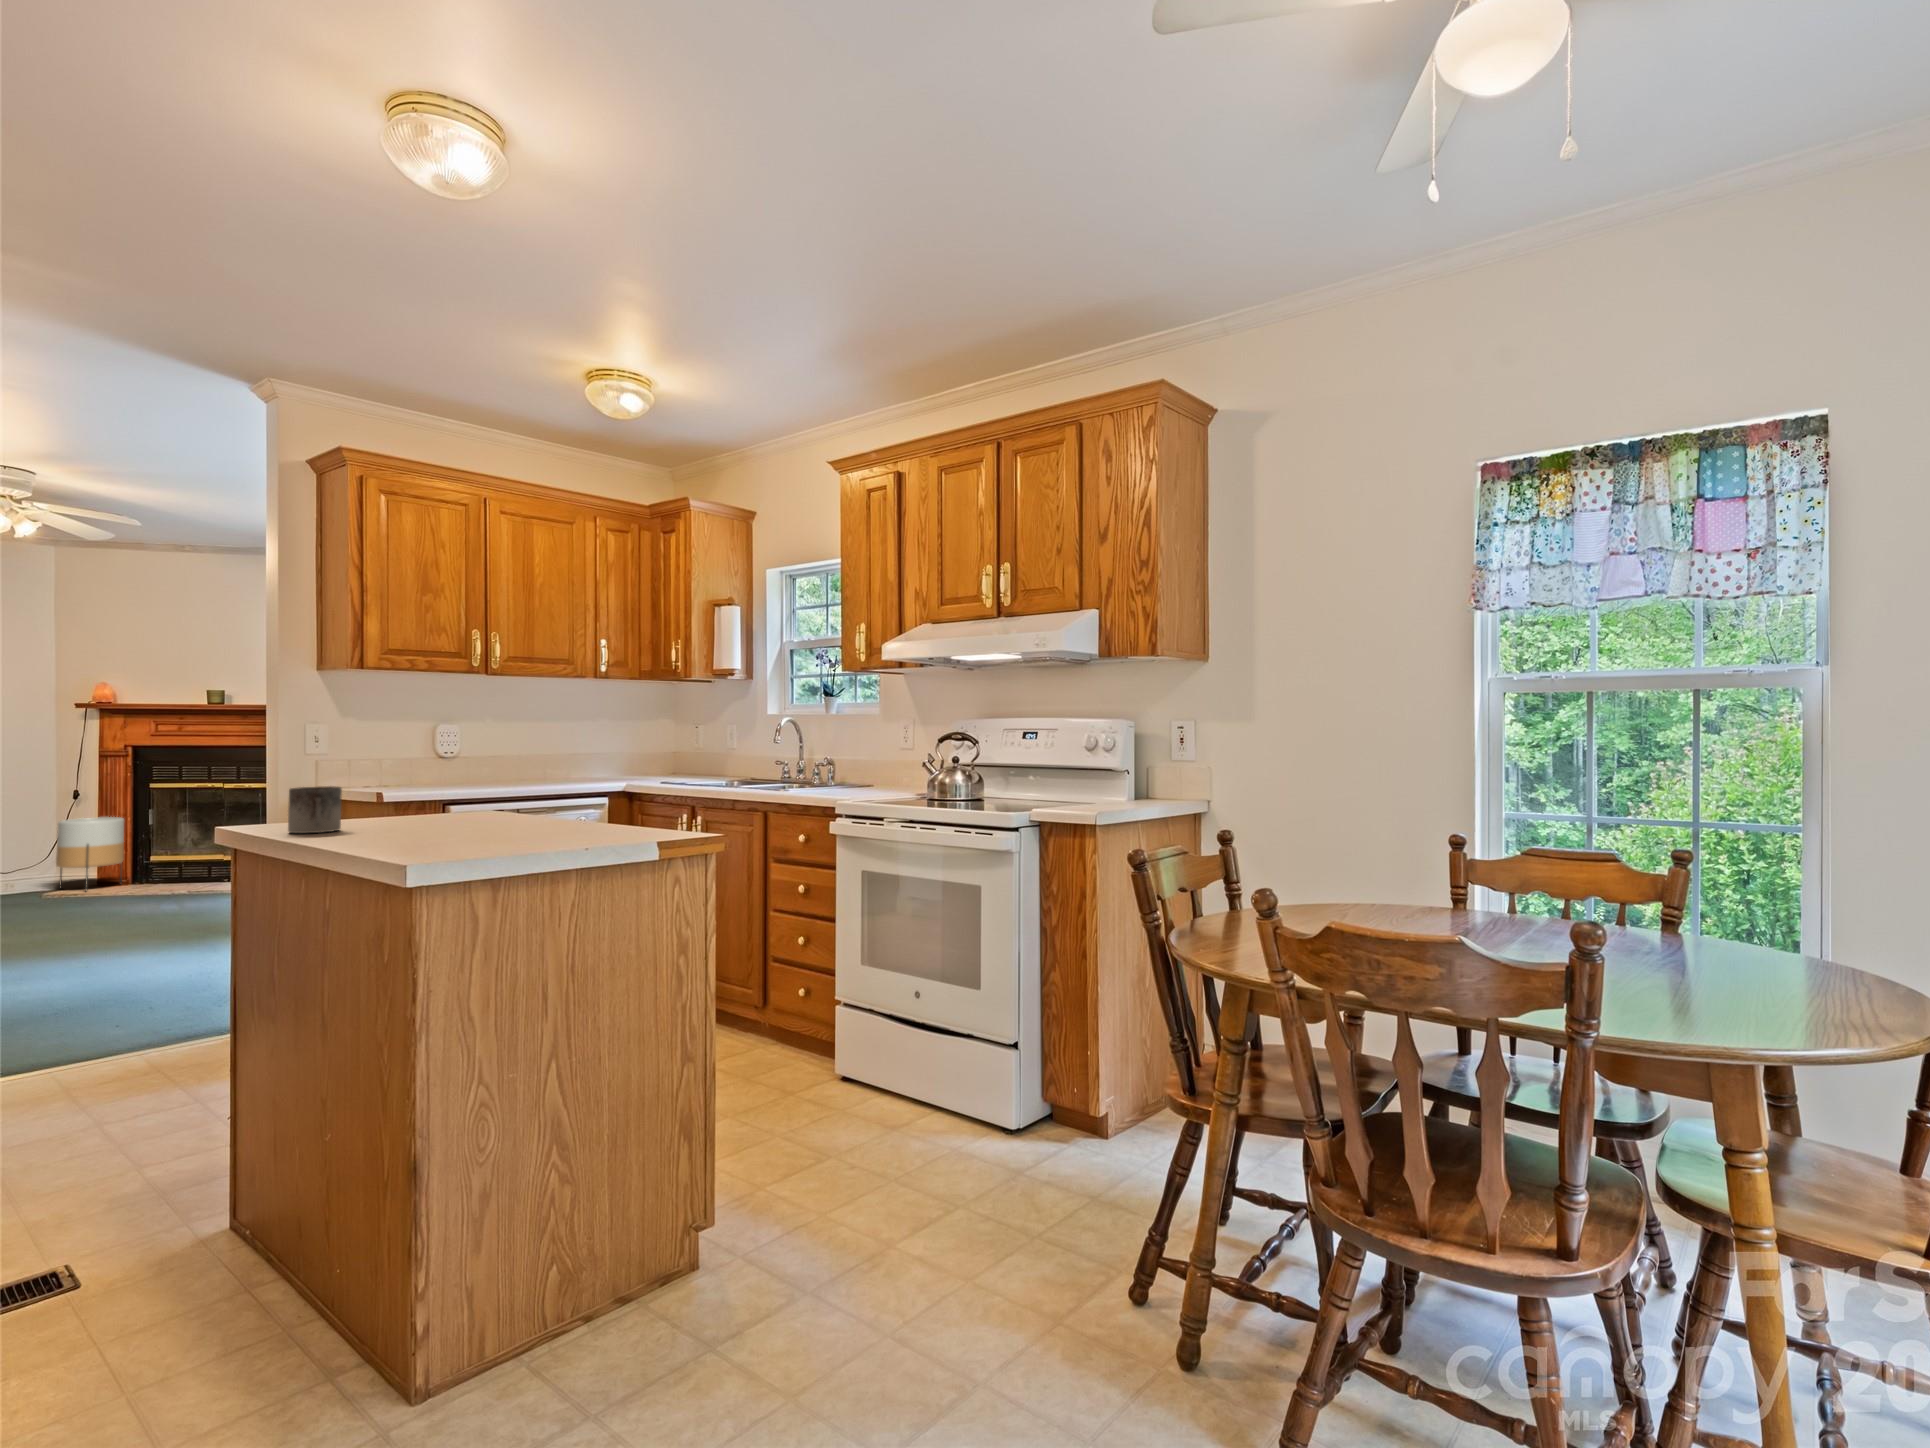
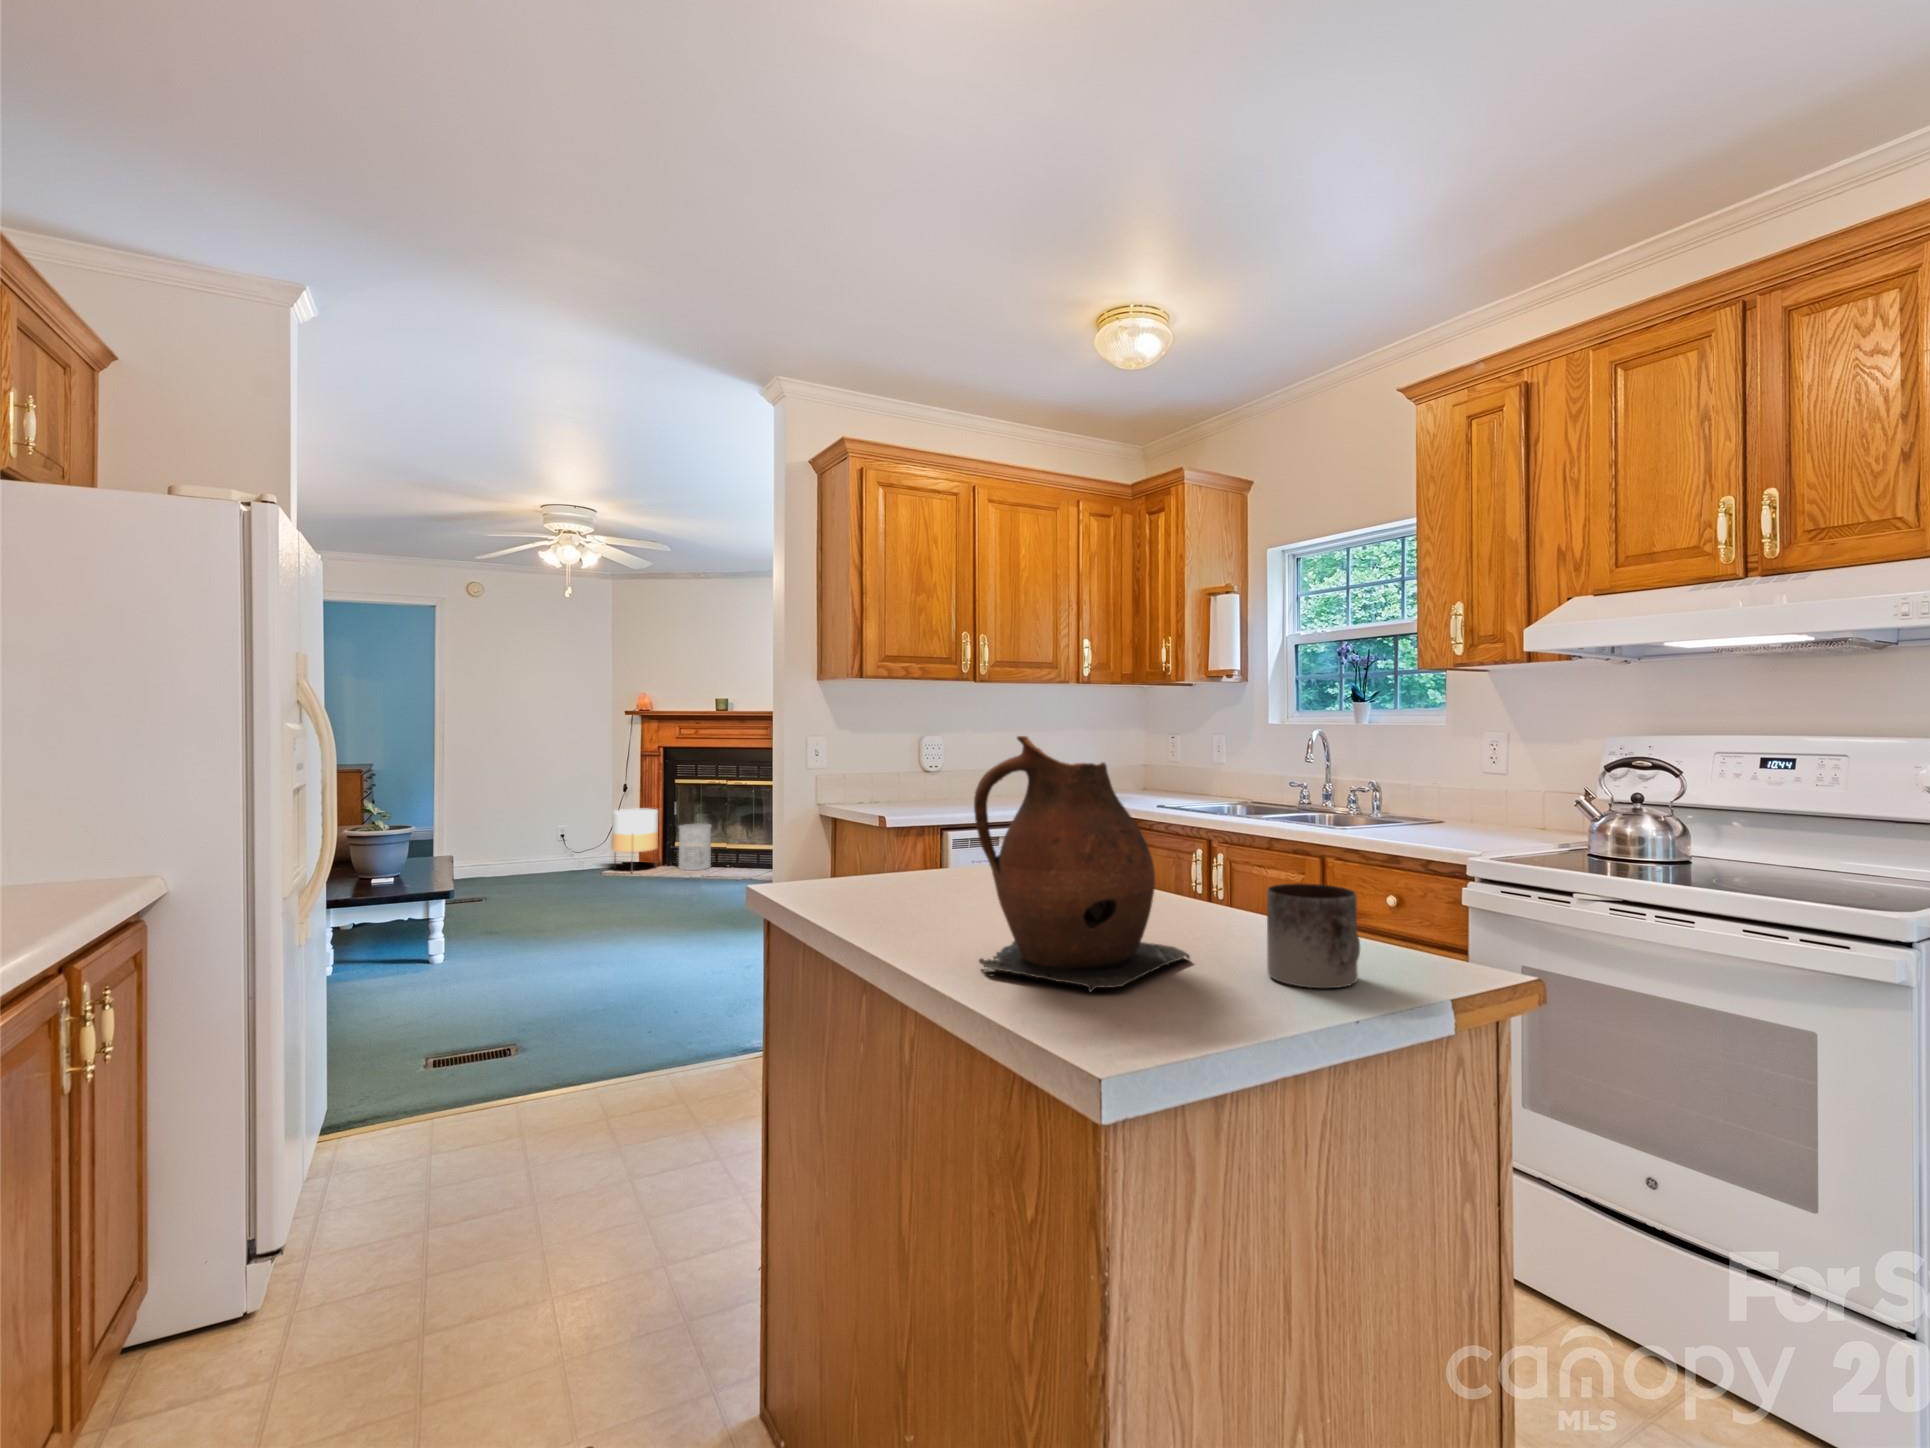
ceramic pitcher: none [381,708,530,853] -> present [974,736,1190,992]
mug: present [288,786,342,833] -> present [1267,883,1360,988]
trash can: none [153,832,200,885] -> present [679,824,712,870]

